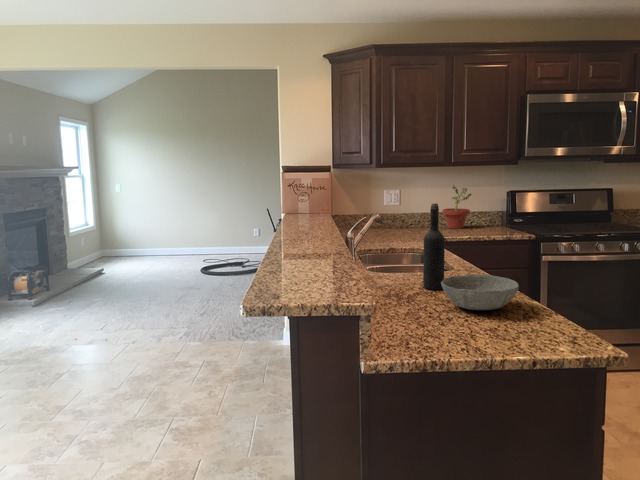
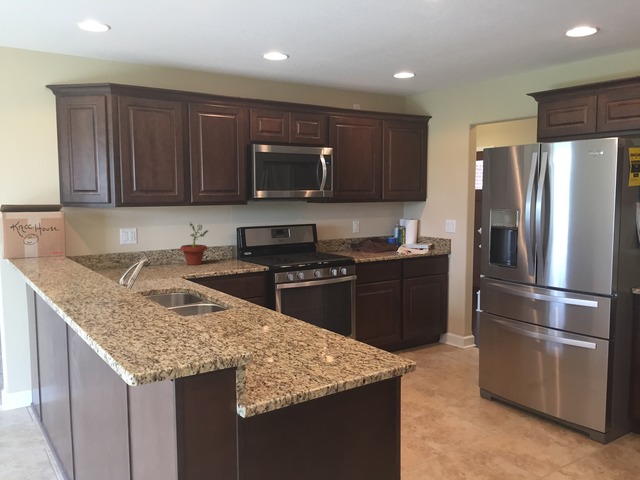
wine bottle: present [423,204,445,290] -> none [229,257,248,333]
bowl: present [441,274,519,310] -> none [261,315,321,347]

